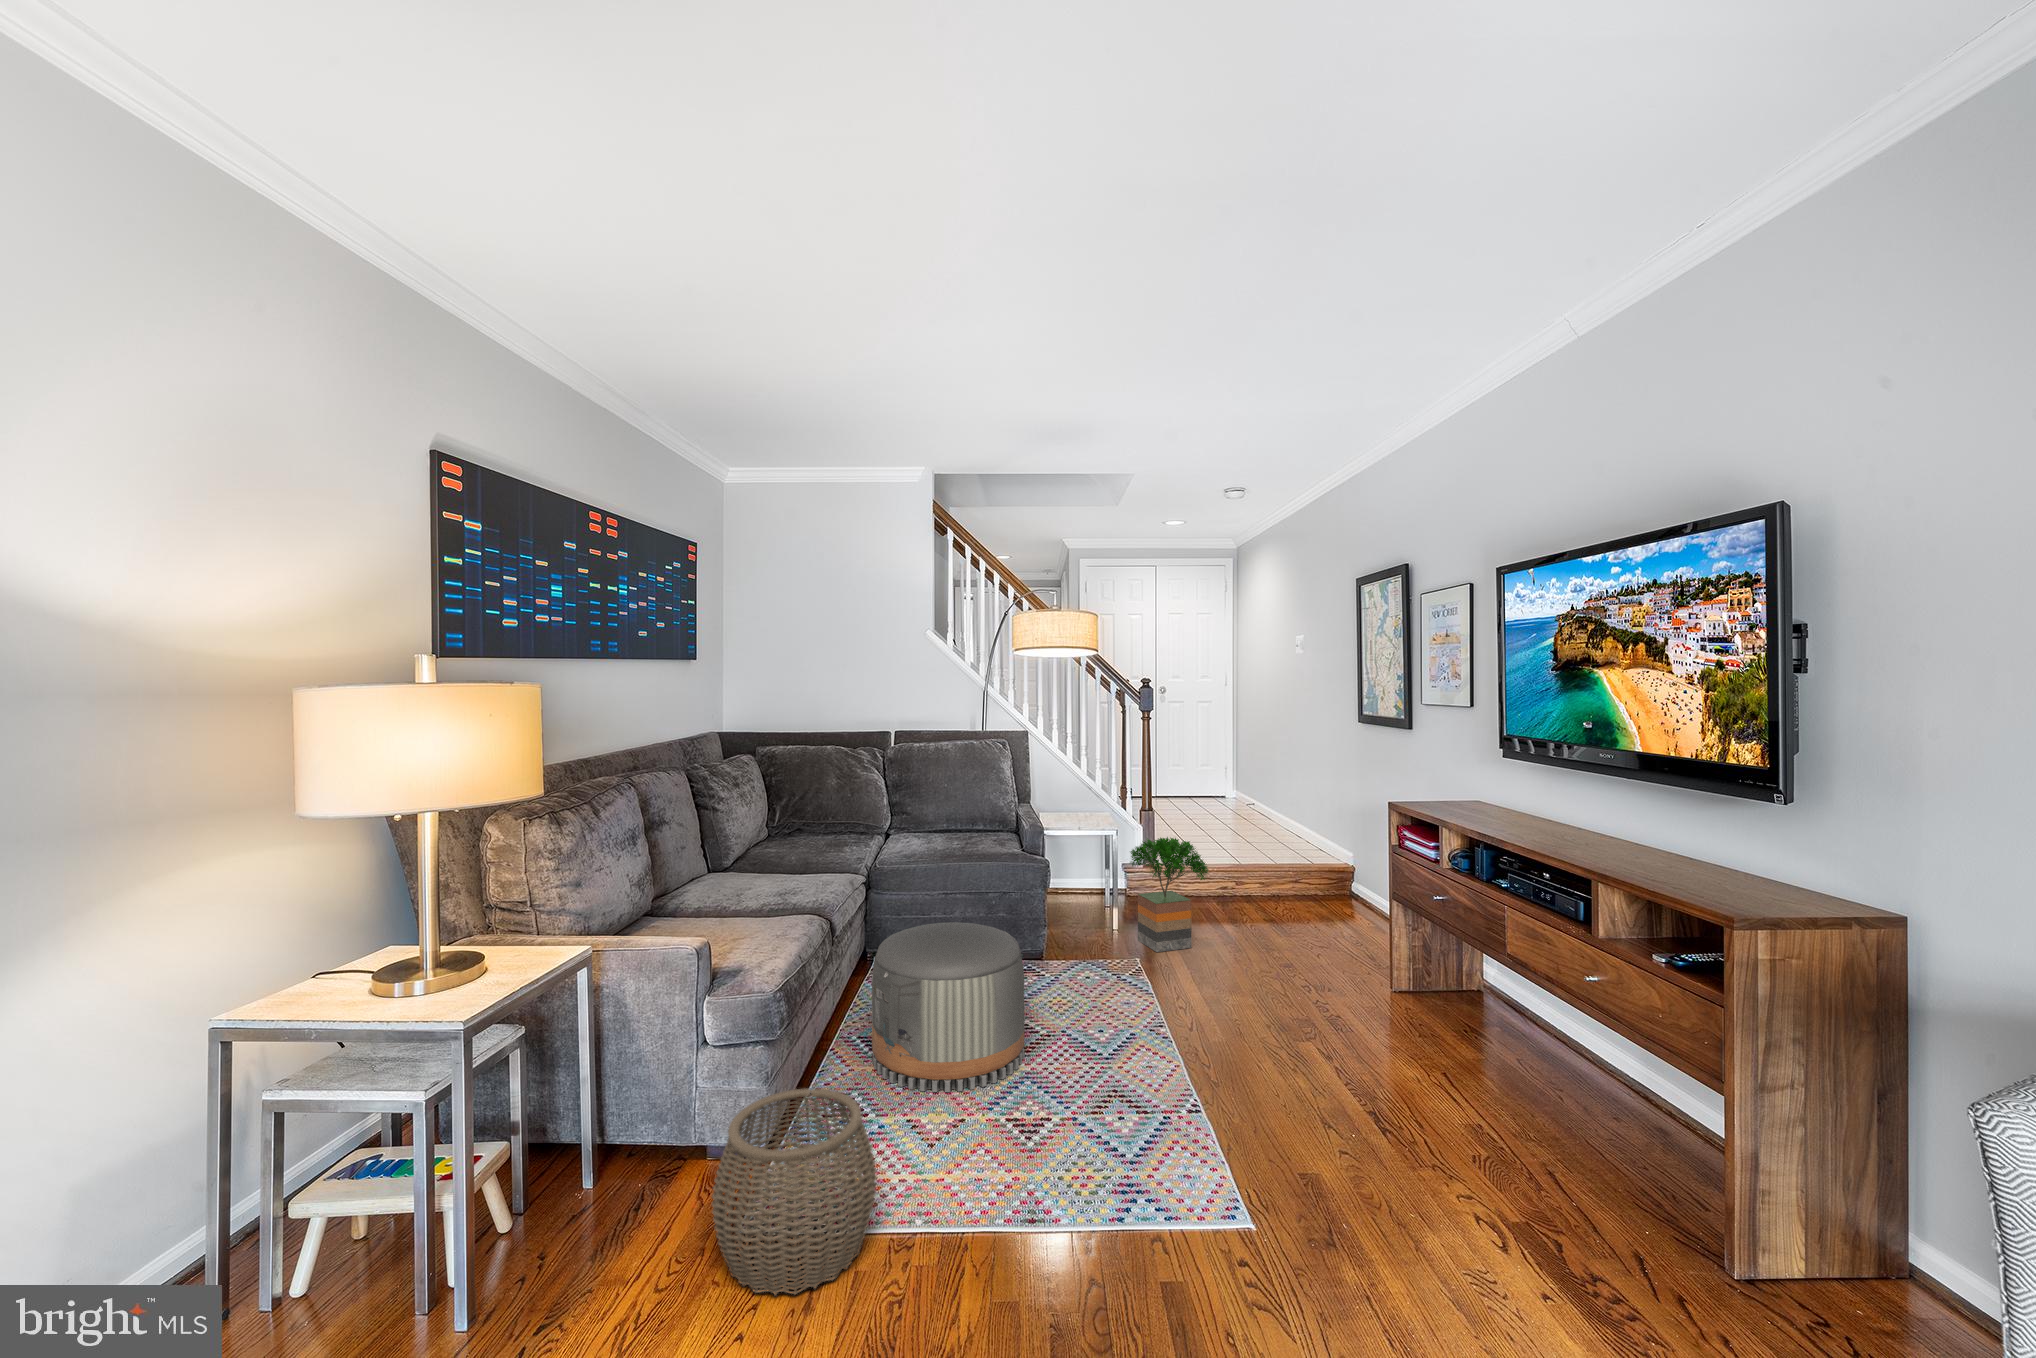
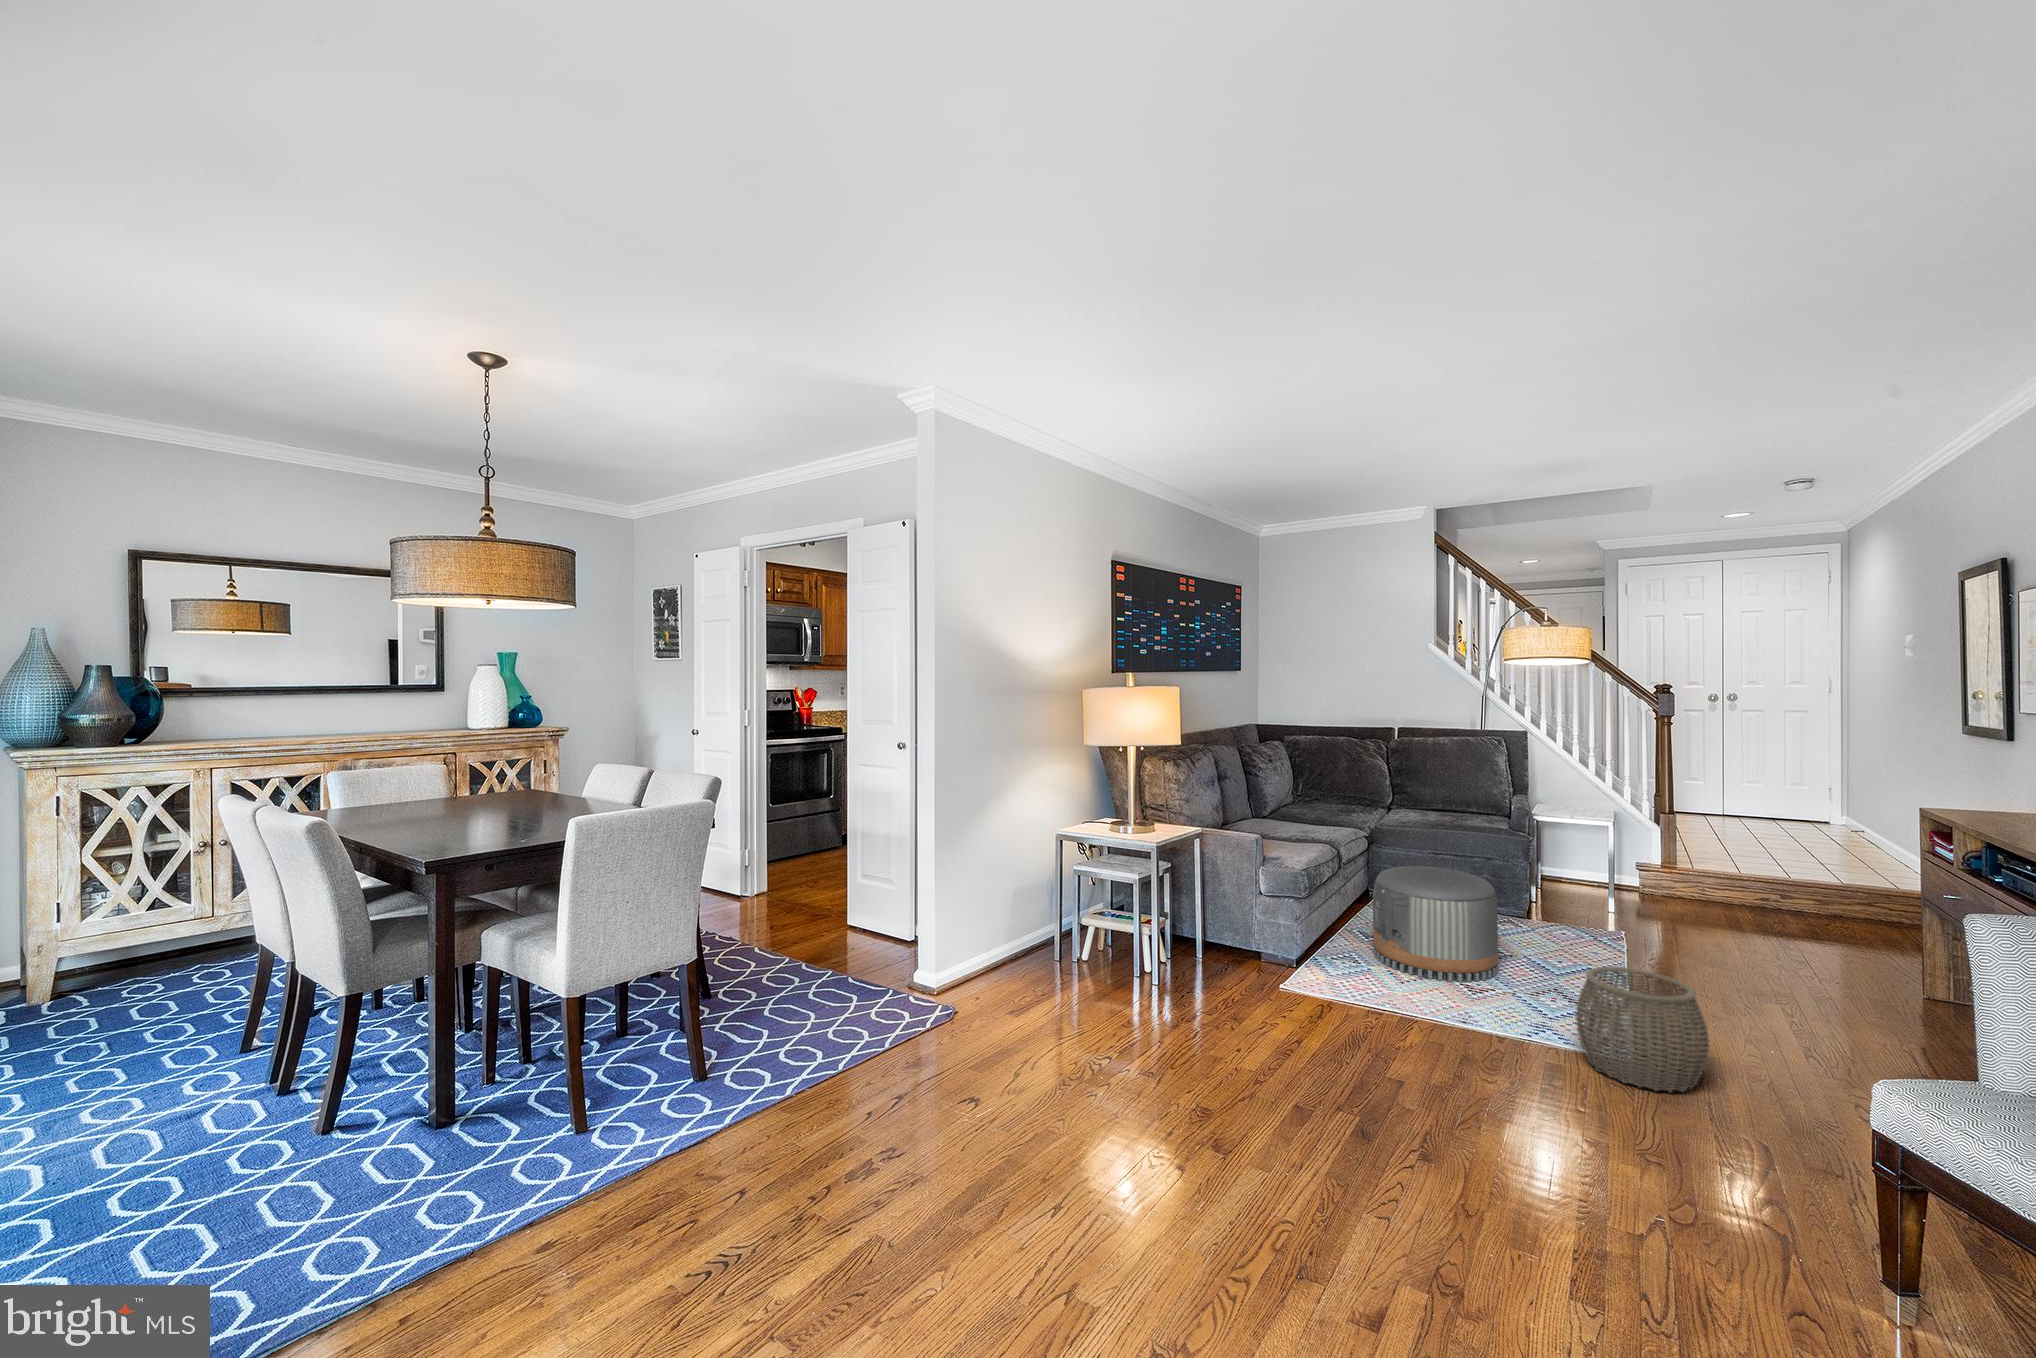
potted tree: present [1130,837,1209,952] -> none [1625,831,1720,938]
woven basket: present [712,1088,877,1296] -> present [1575,967,1710,1092]

